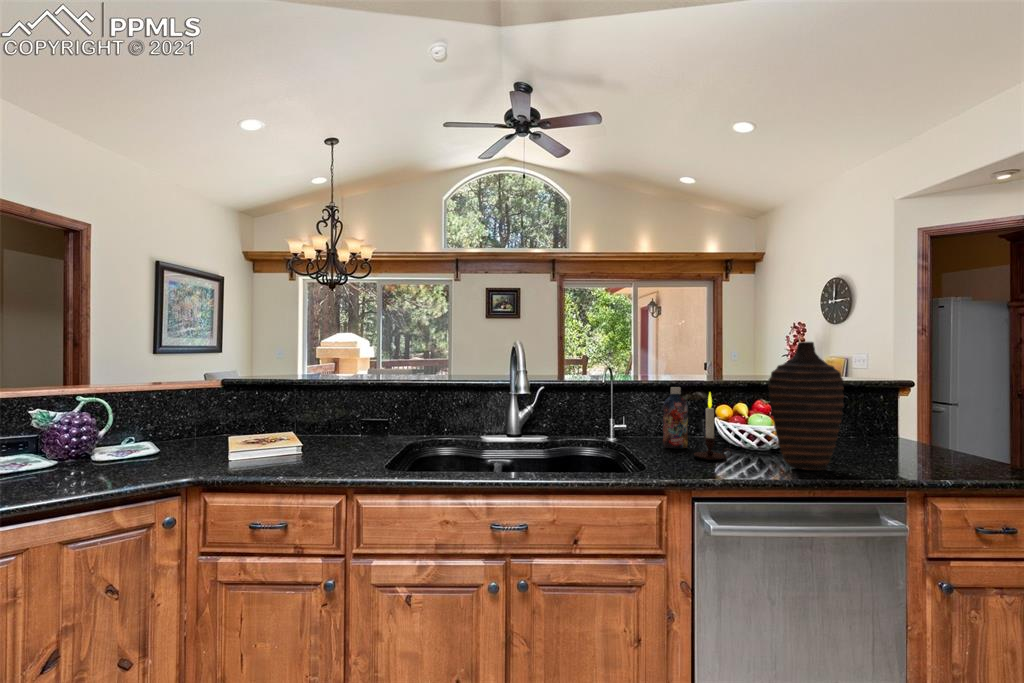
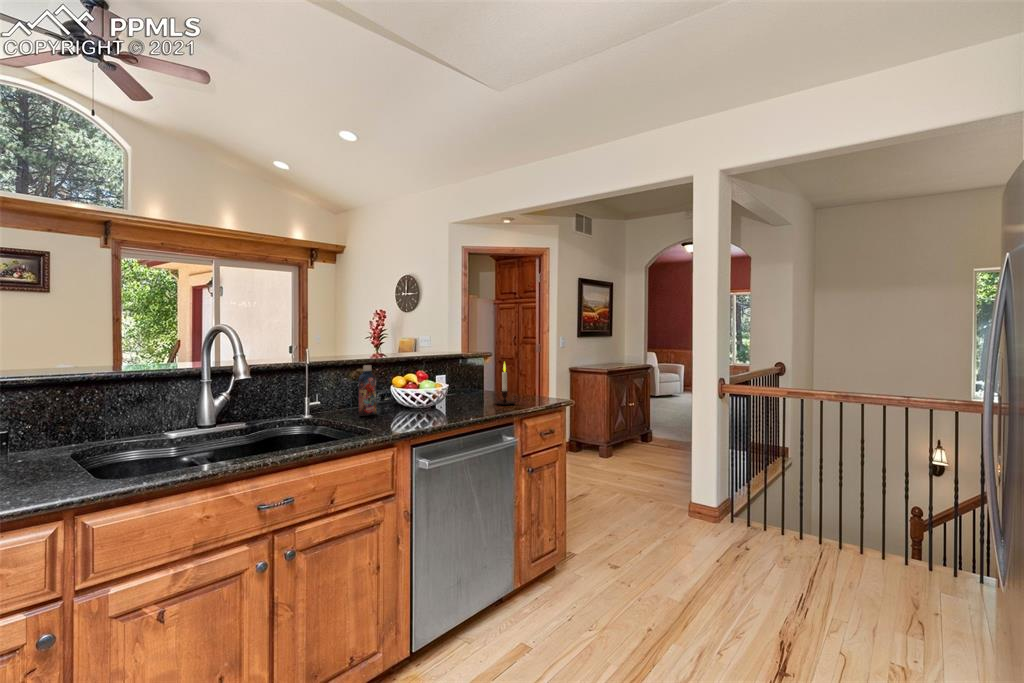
decorative vase: present [769,342,844,470] -> none [446,329,484,415]
candle: present [694,393,732,460] -> present [495,363,516,405]

